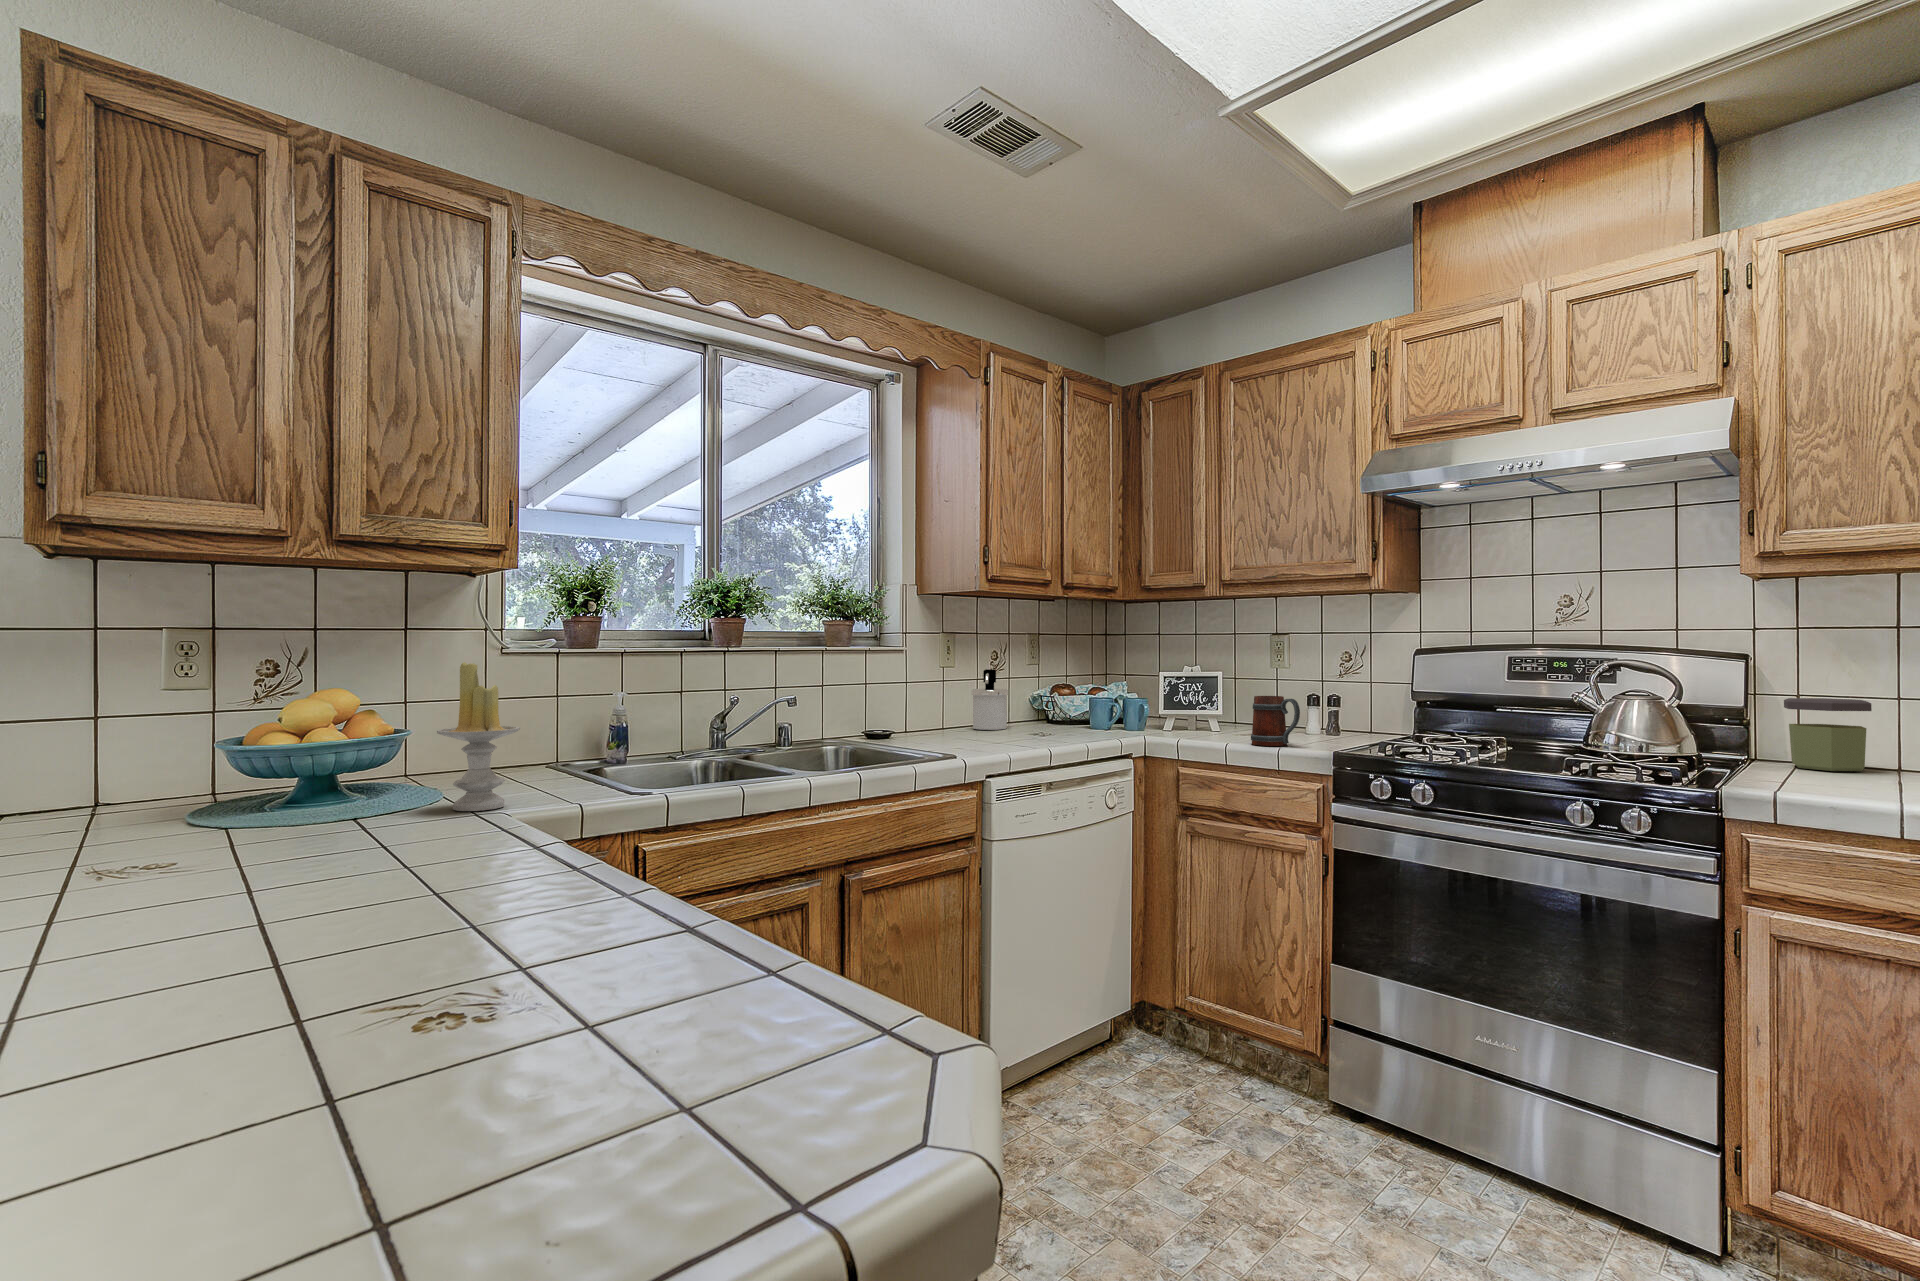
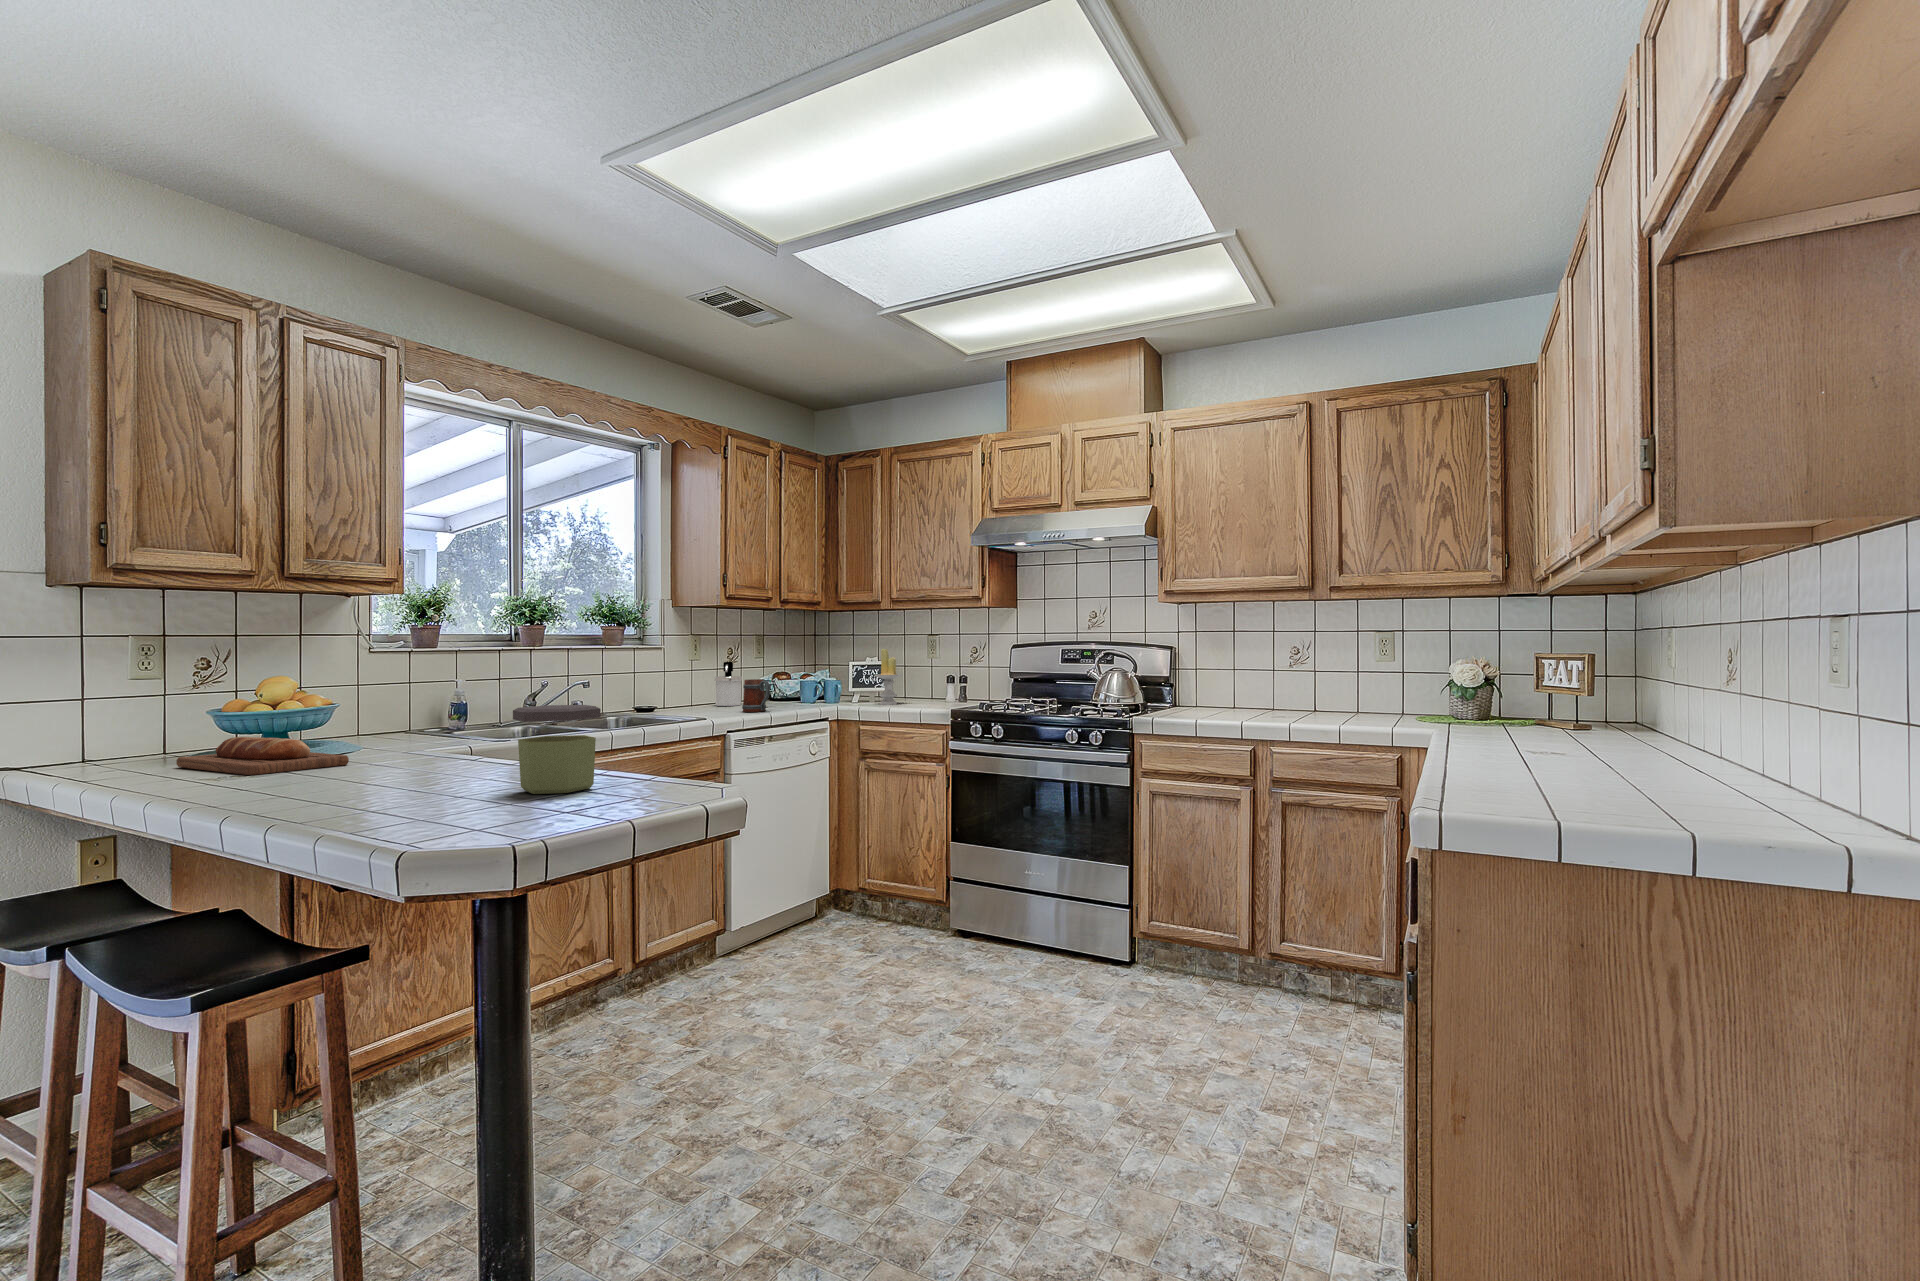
candle: present [437,662,520,811] -> present [874,649,902,705]
mug: present [1251,696,1300,746] -> present [742,679,770,712]
jar: present [1784,698,1872,771] -> present [513,705,601,794]
bread loaf: none [102,792,317,879] -> present [176,737,349,775]

